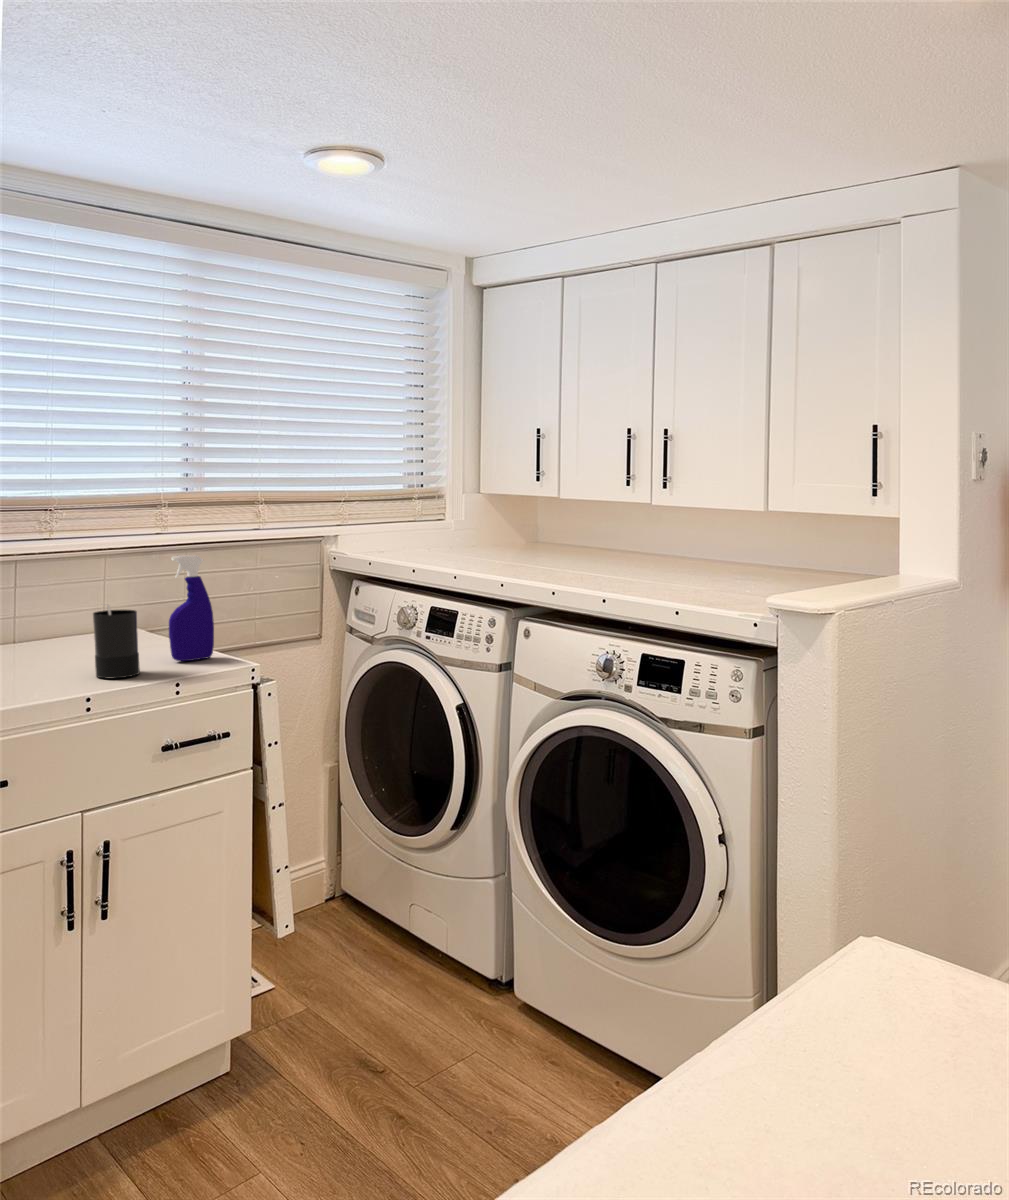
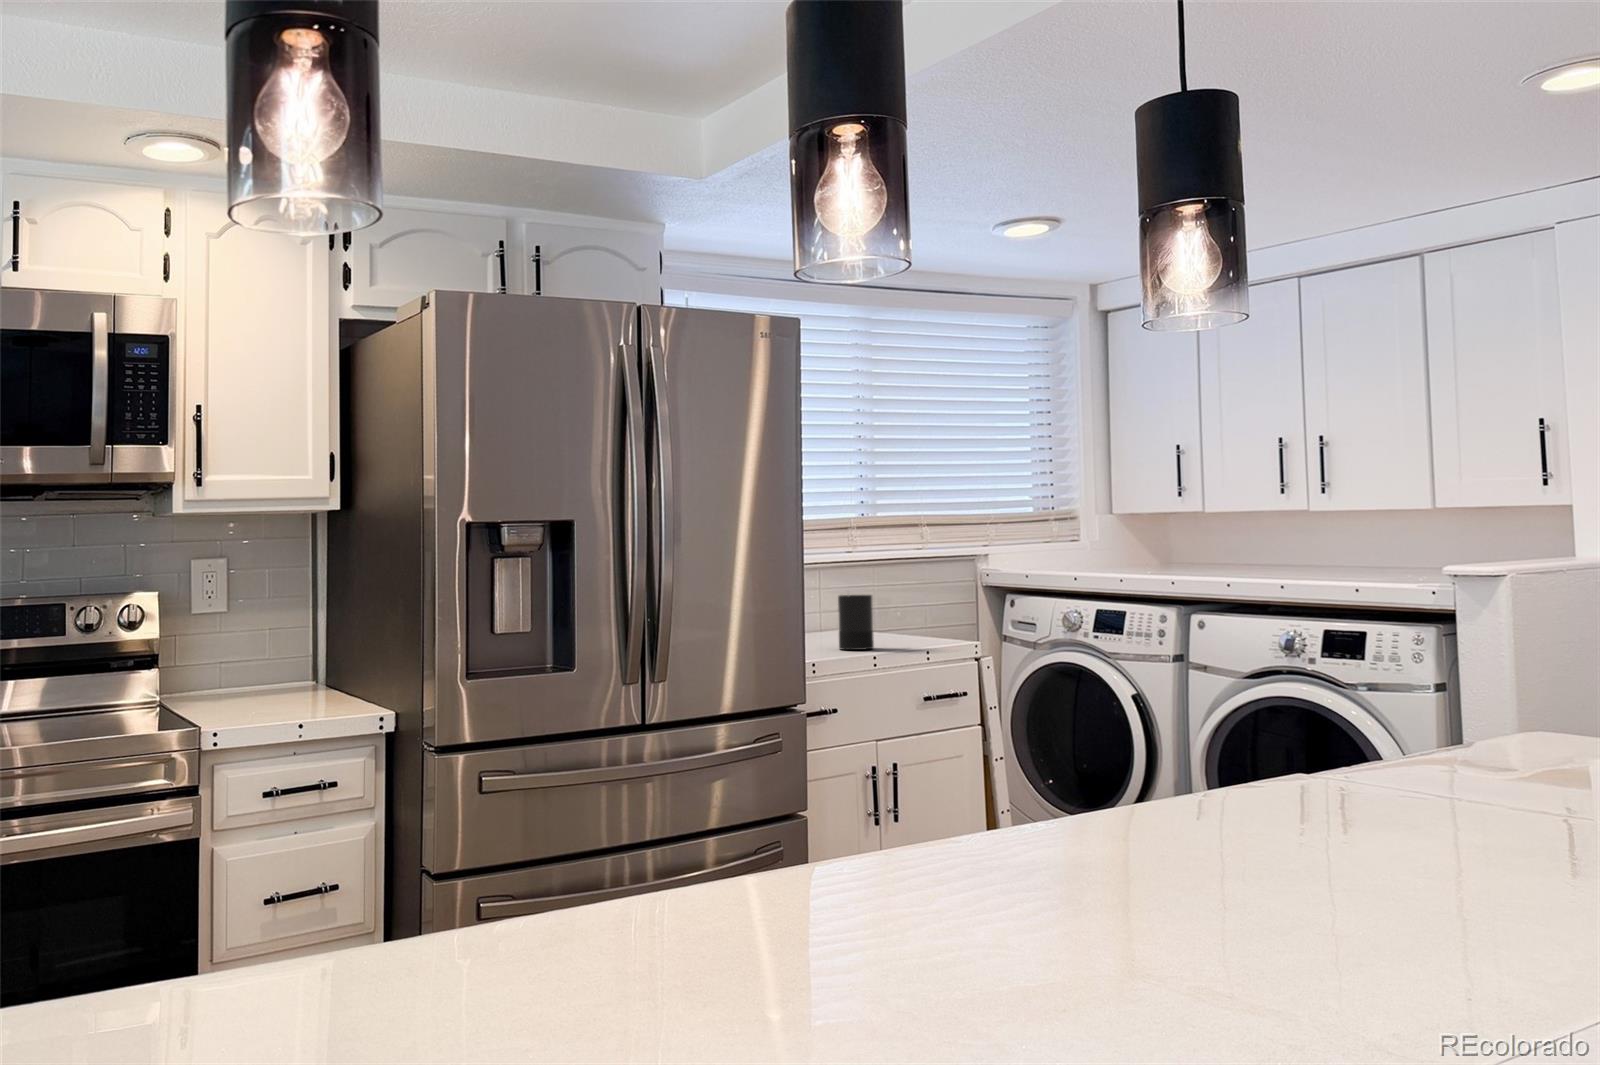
spray bottle: present [169,555,214,661] -> none [888,551,922,643]

